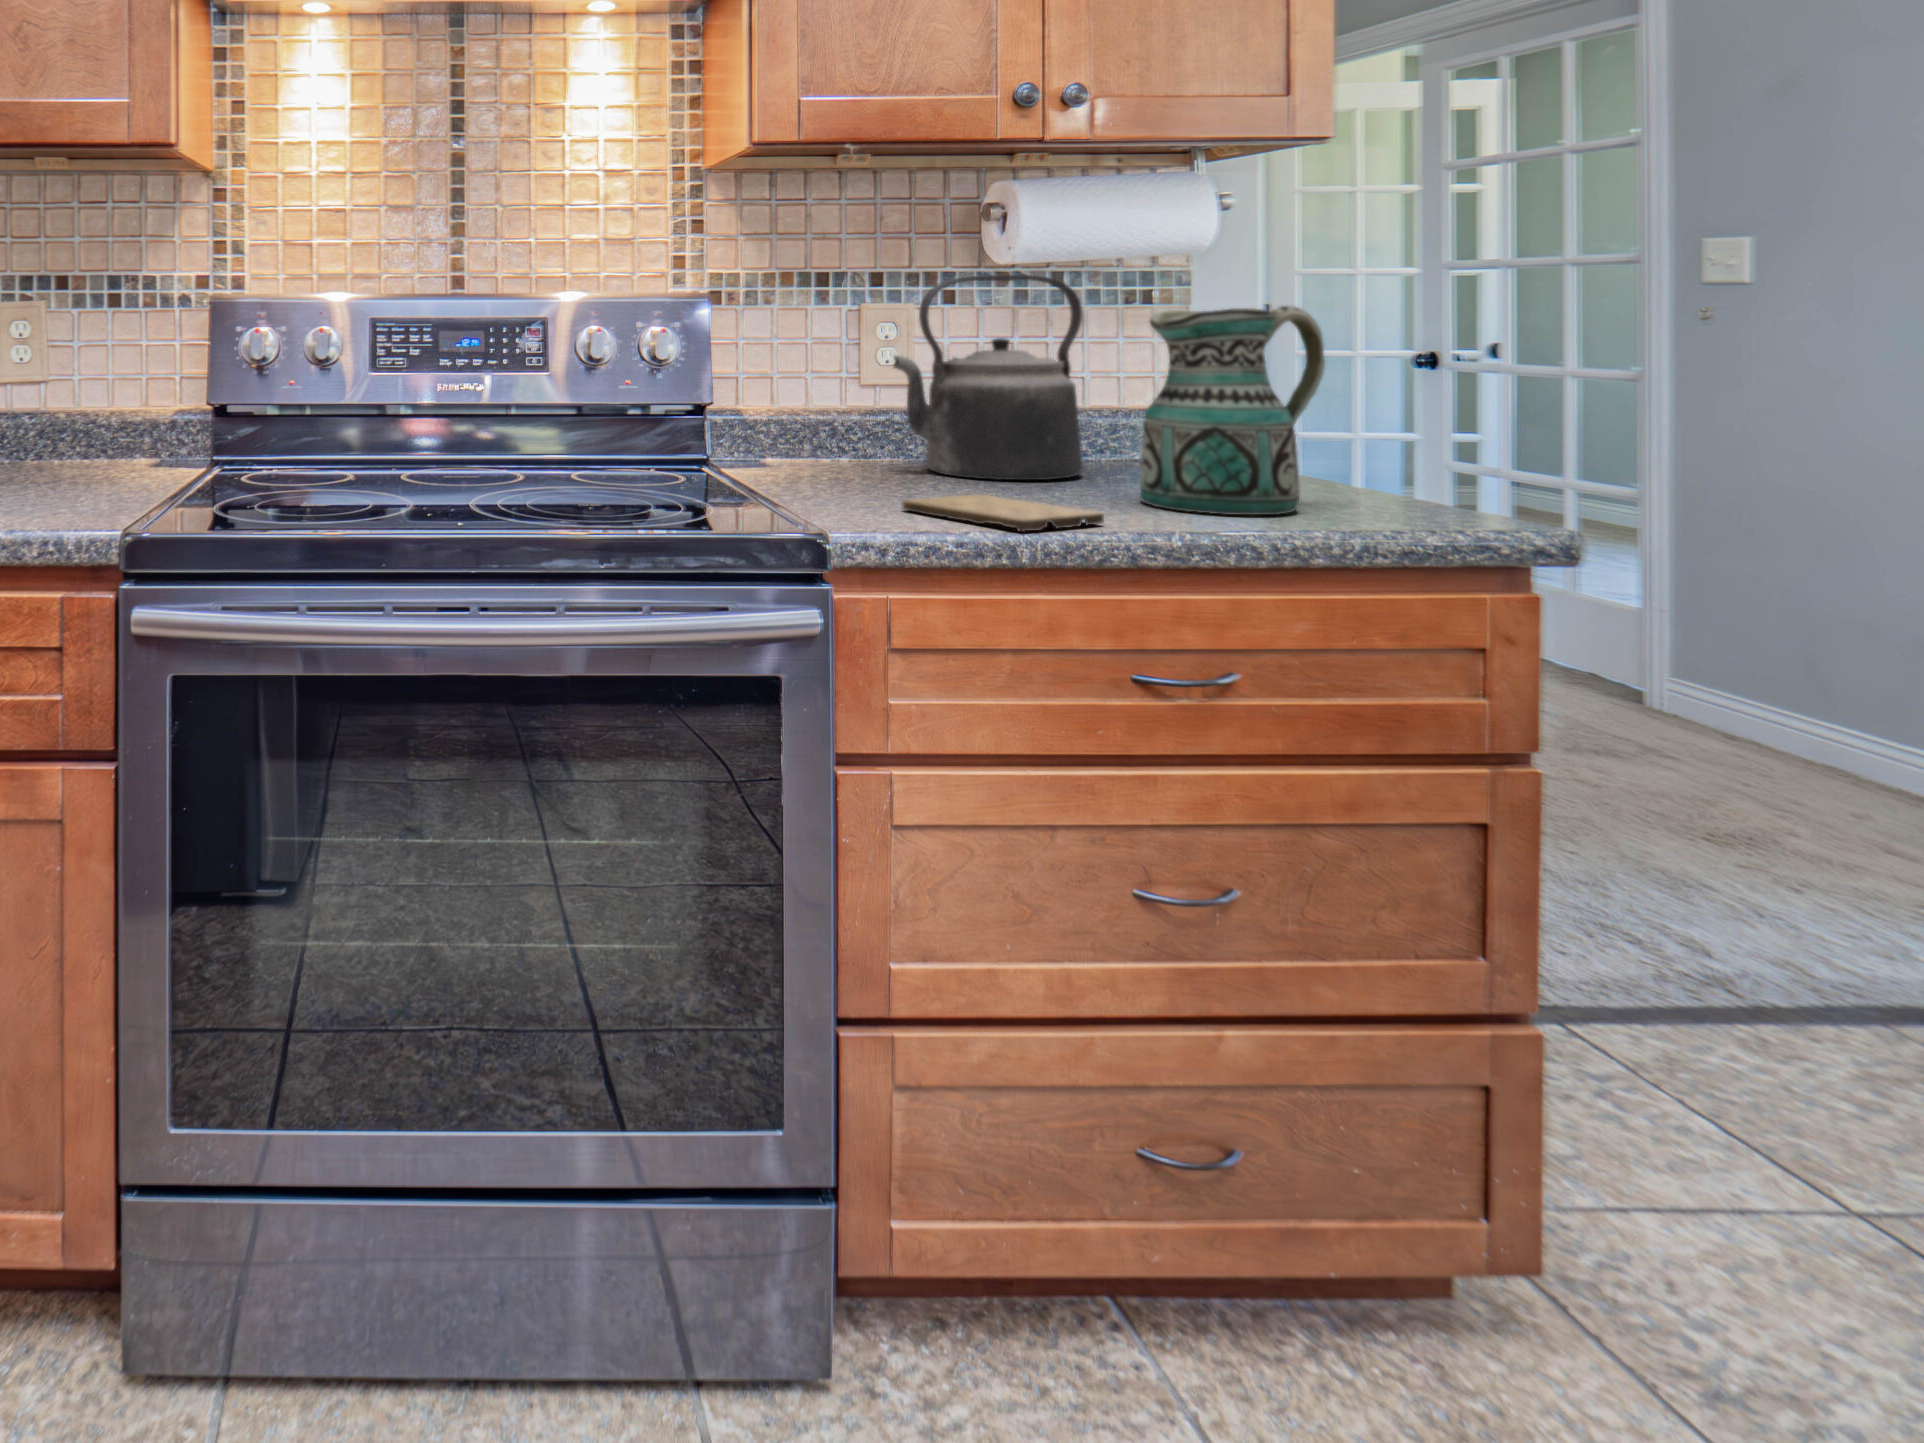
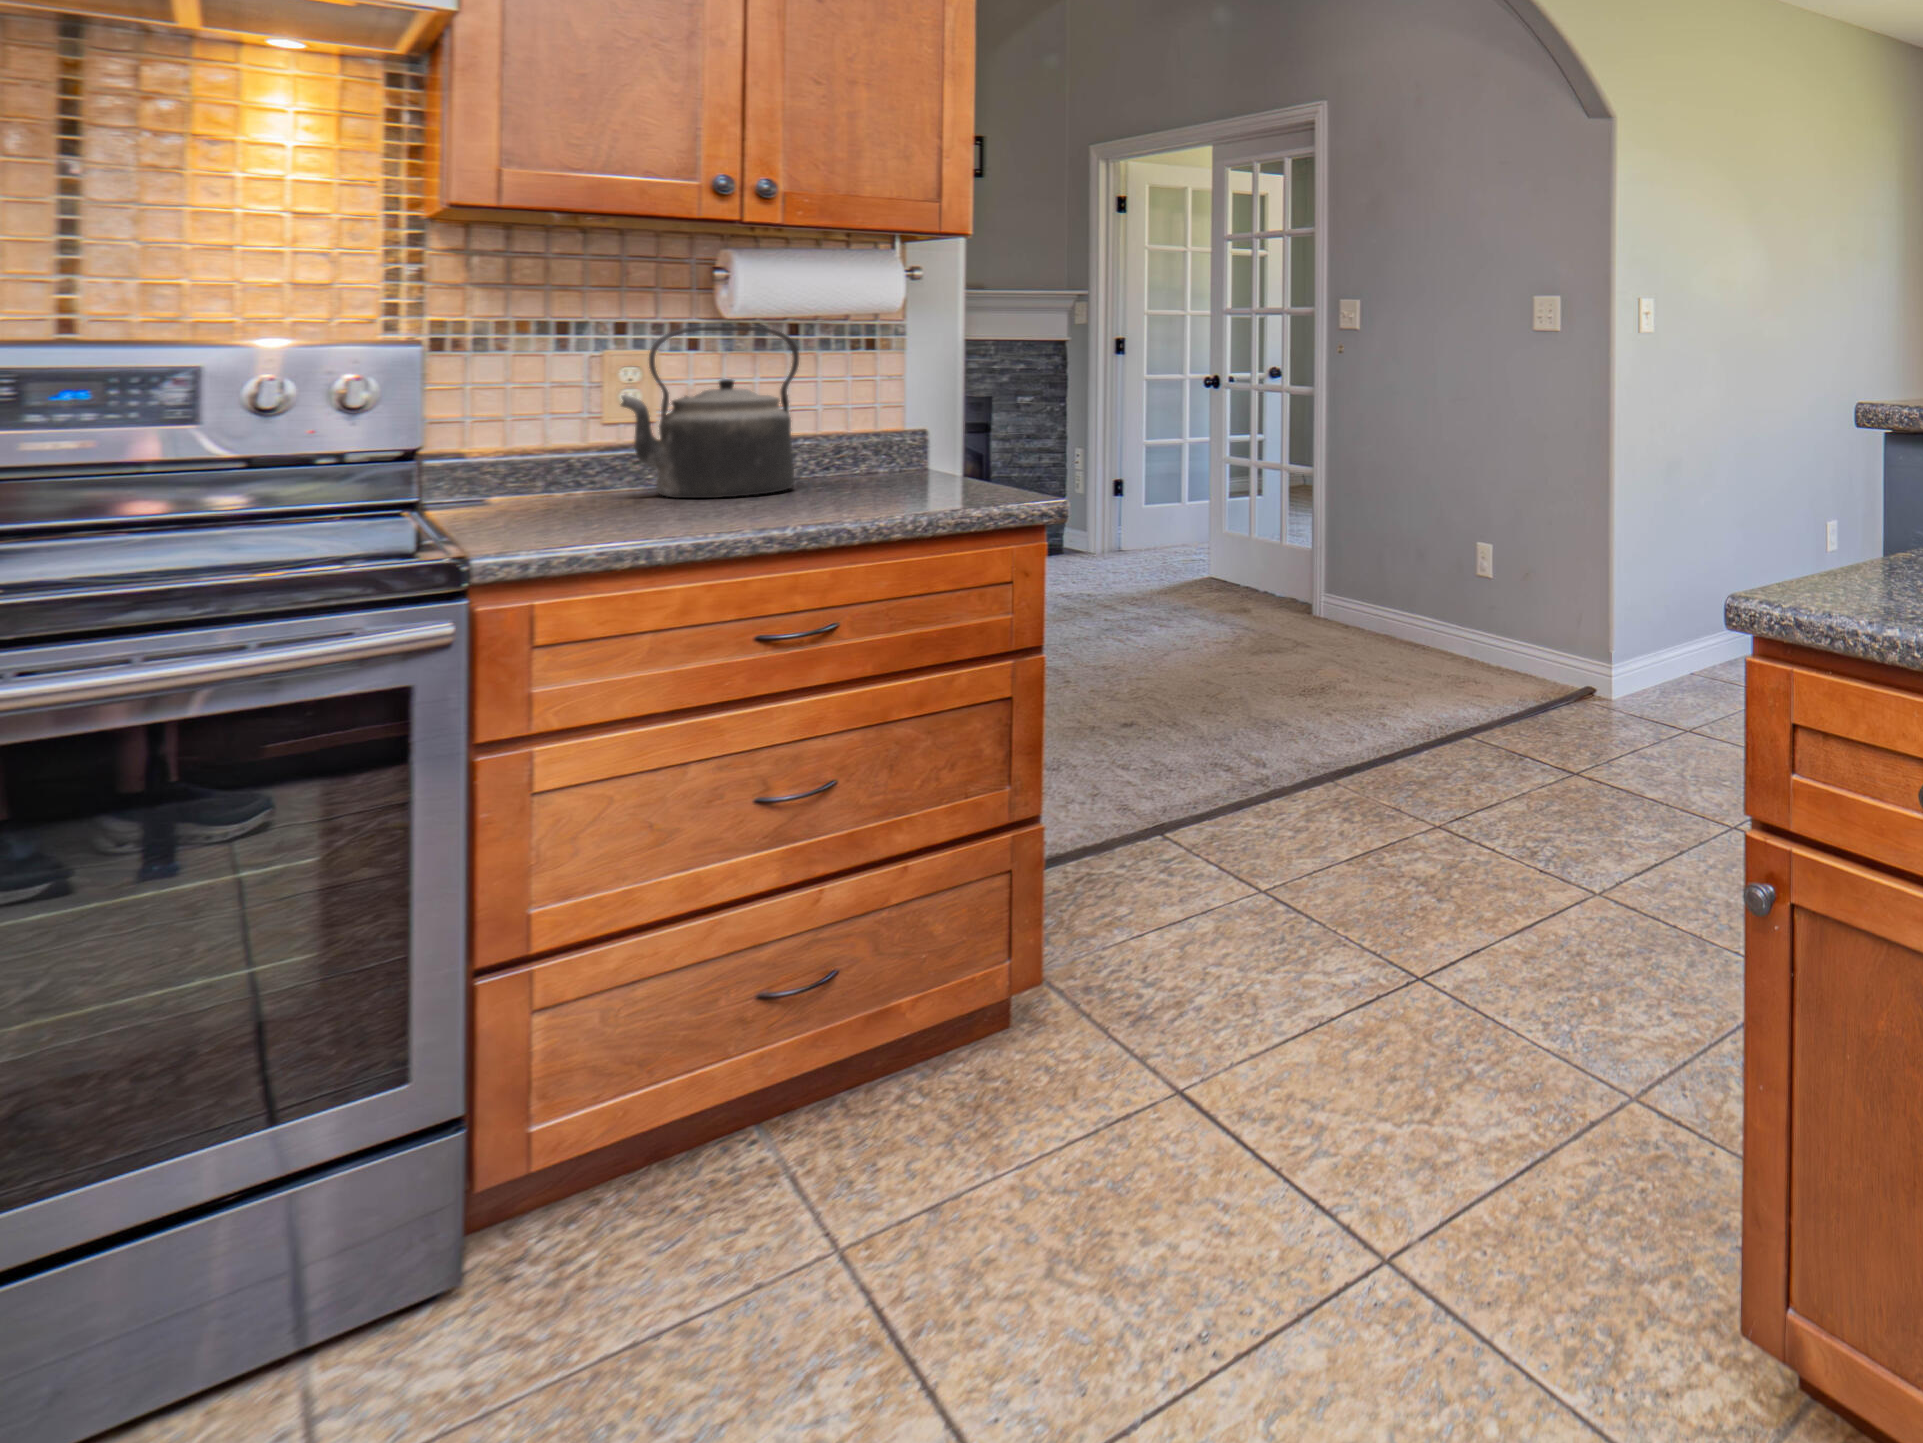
ceramic pitcher: present [1140,306,1325,515] -> none [805,355,945,510]
cutting board: present [902,494,1104,531] -> none [578,510,743,535]

